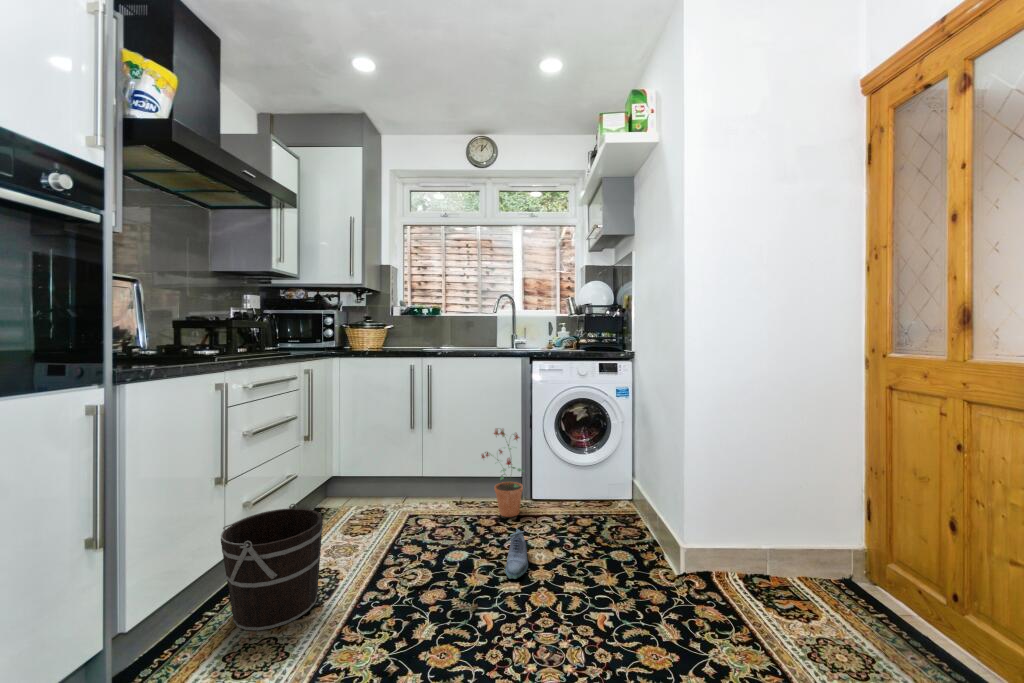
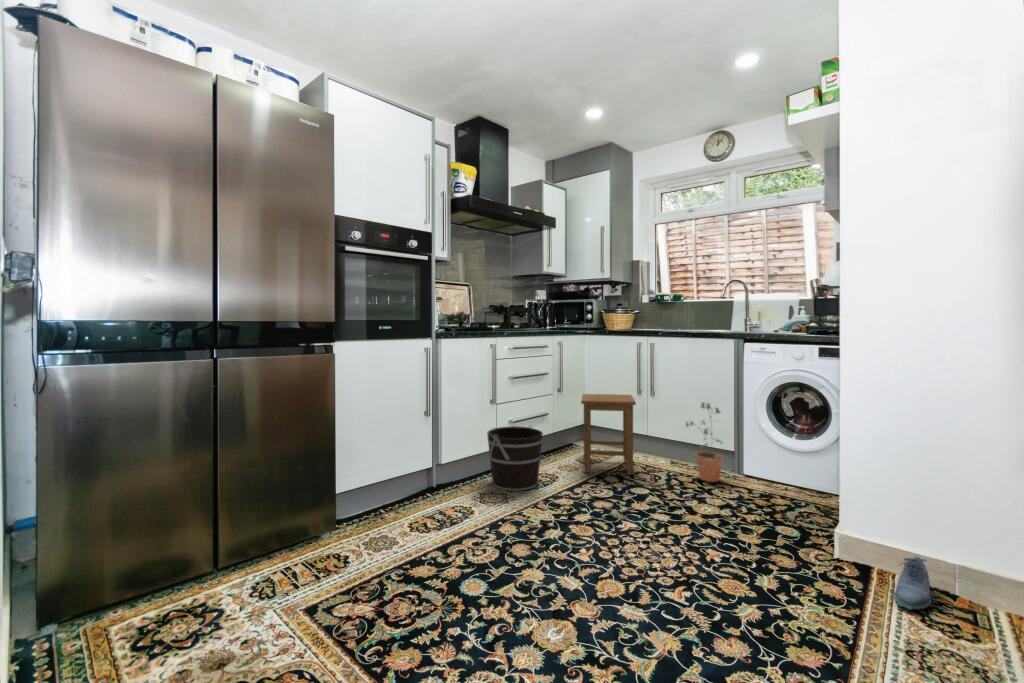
stool: none [349,430,433,549] -> present [581,394,636,475]
shoe: present [505,529,528,579] -> present [894,555,931,610]

